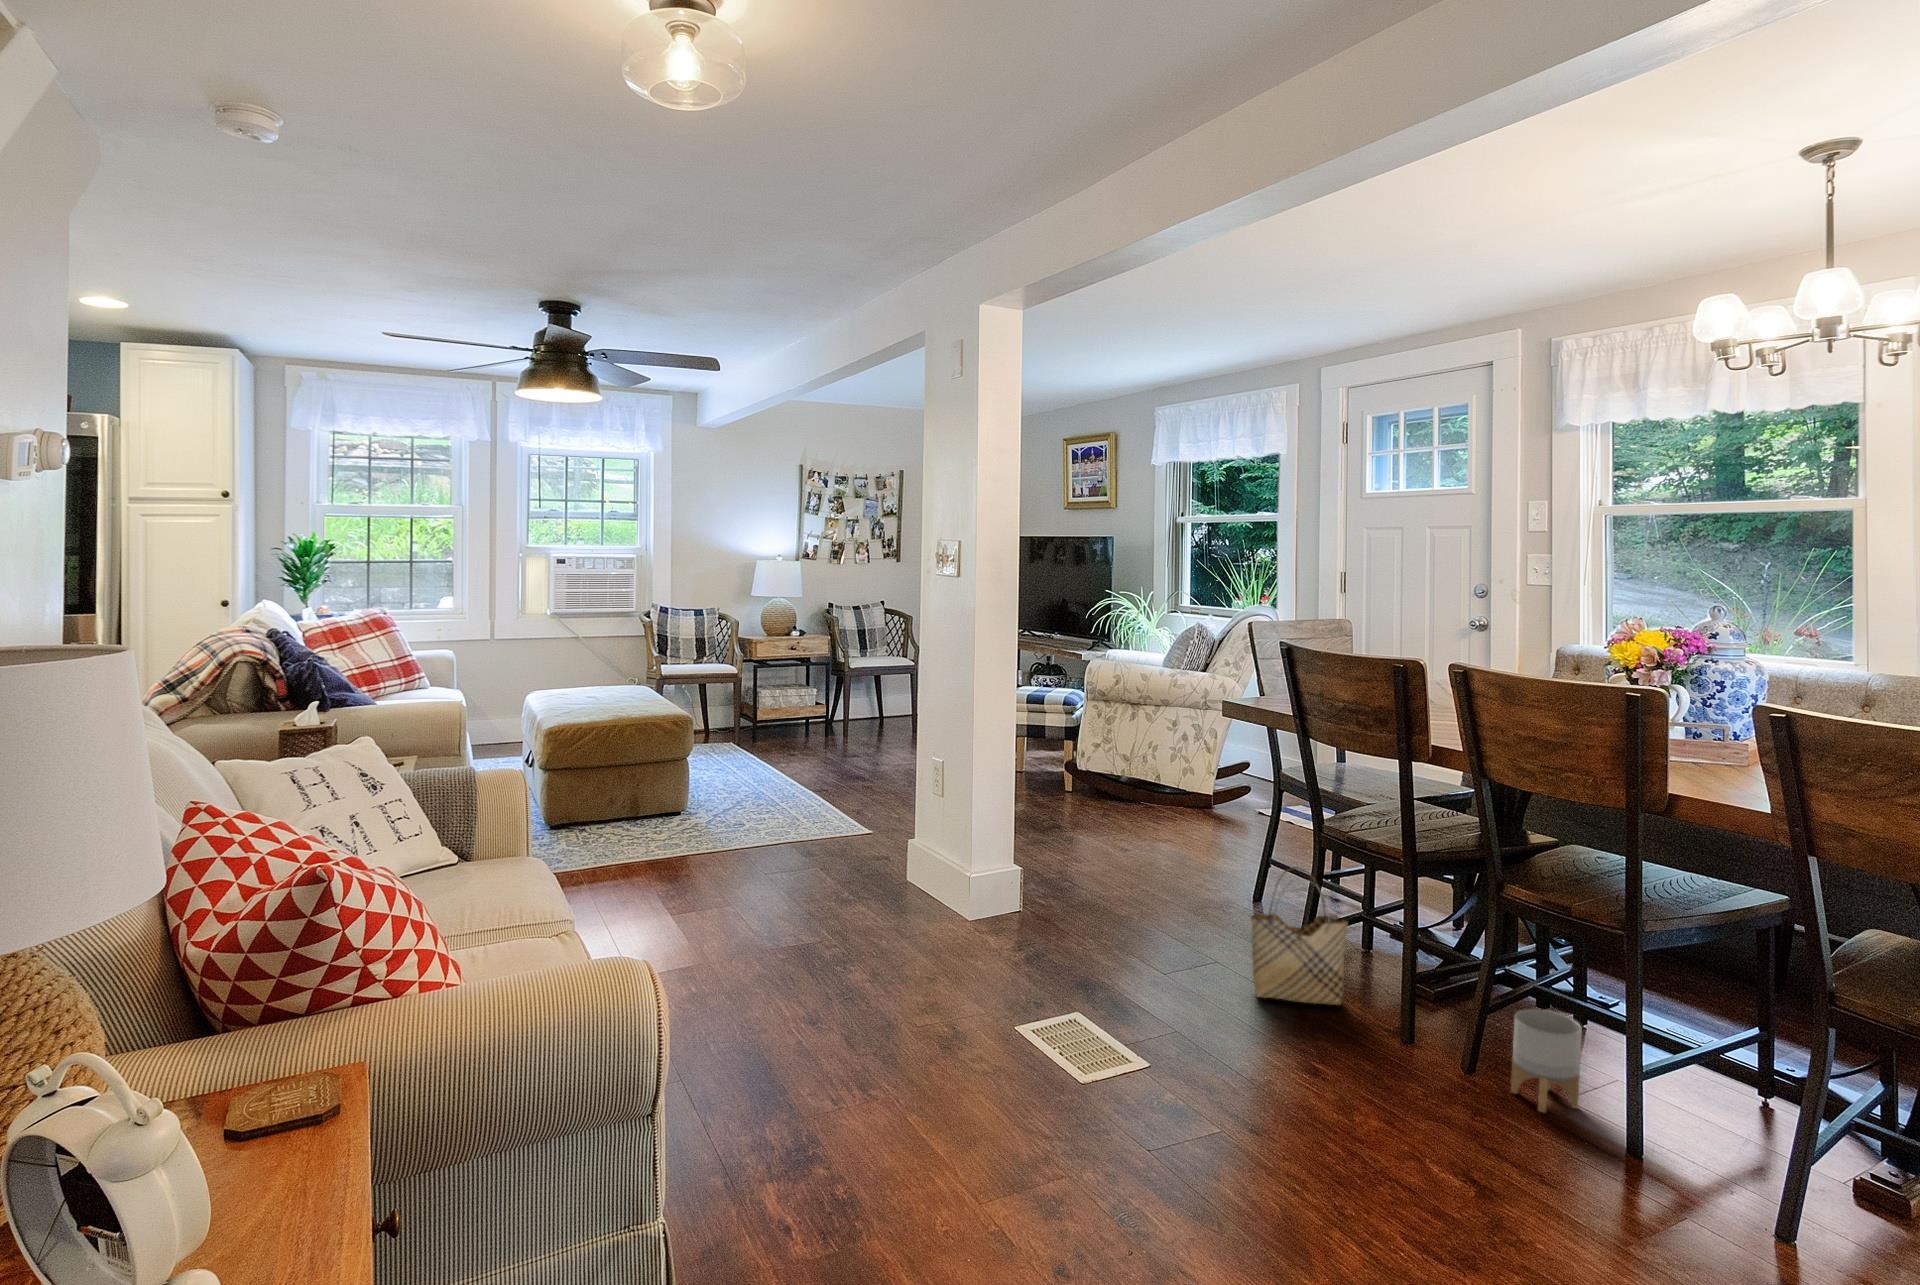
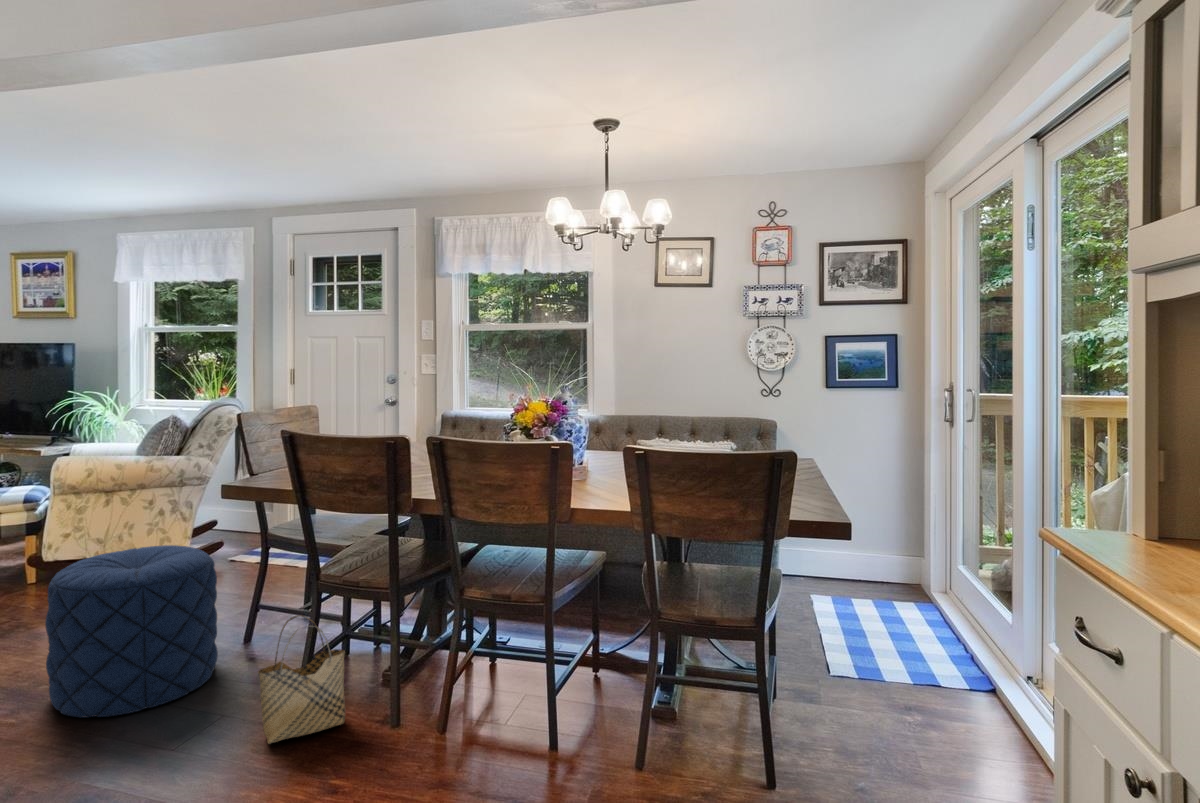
pouf: none [1075,766,1223,930] -> present [45,545,218,718]
planter: present [1511,1009,1582,1113] -> none [485,679,529,759]

